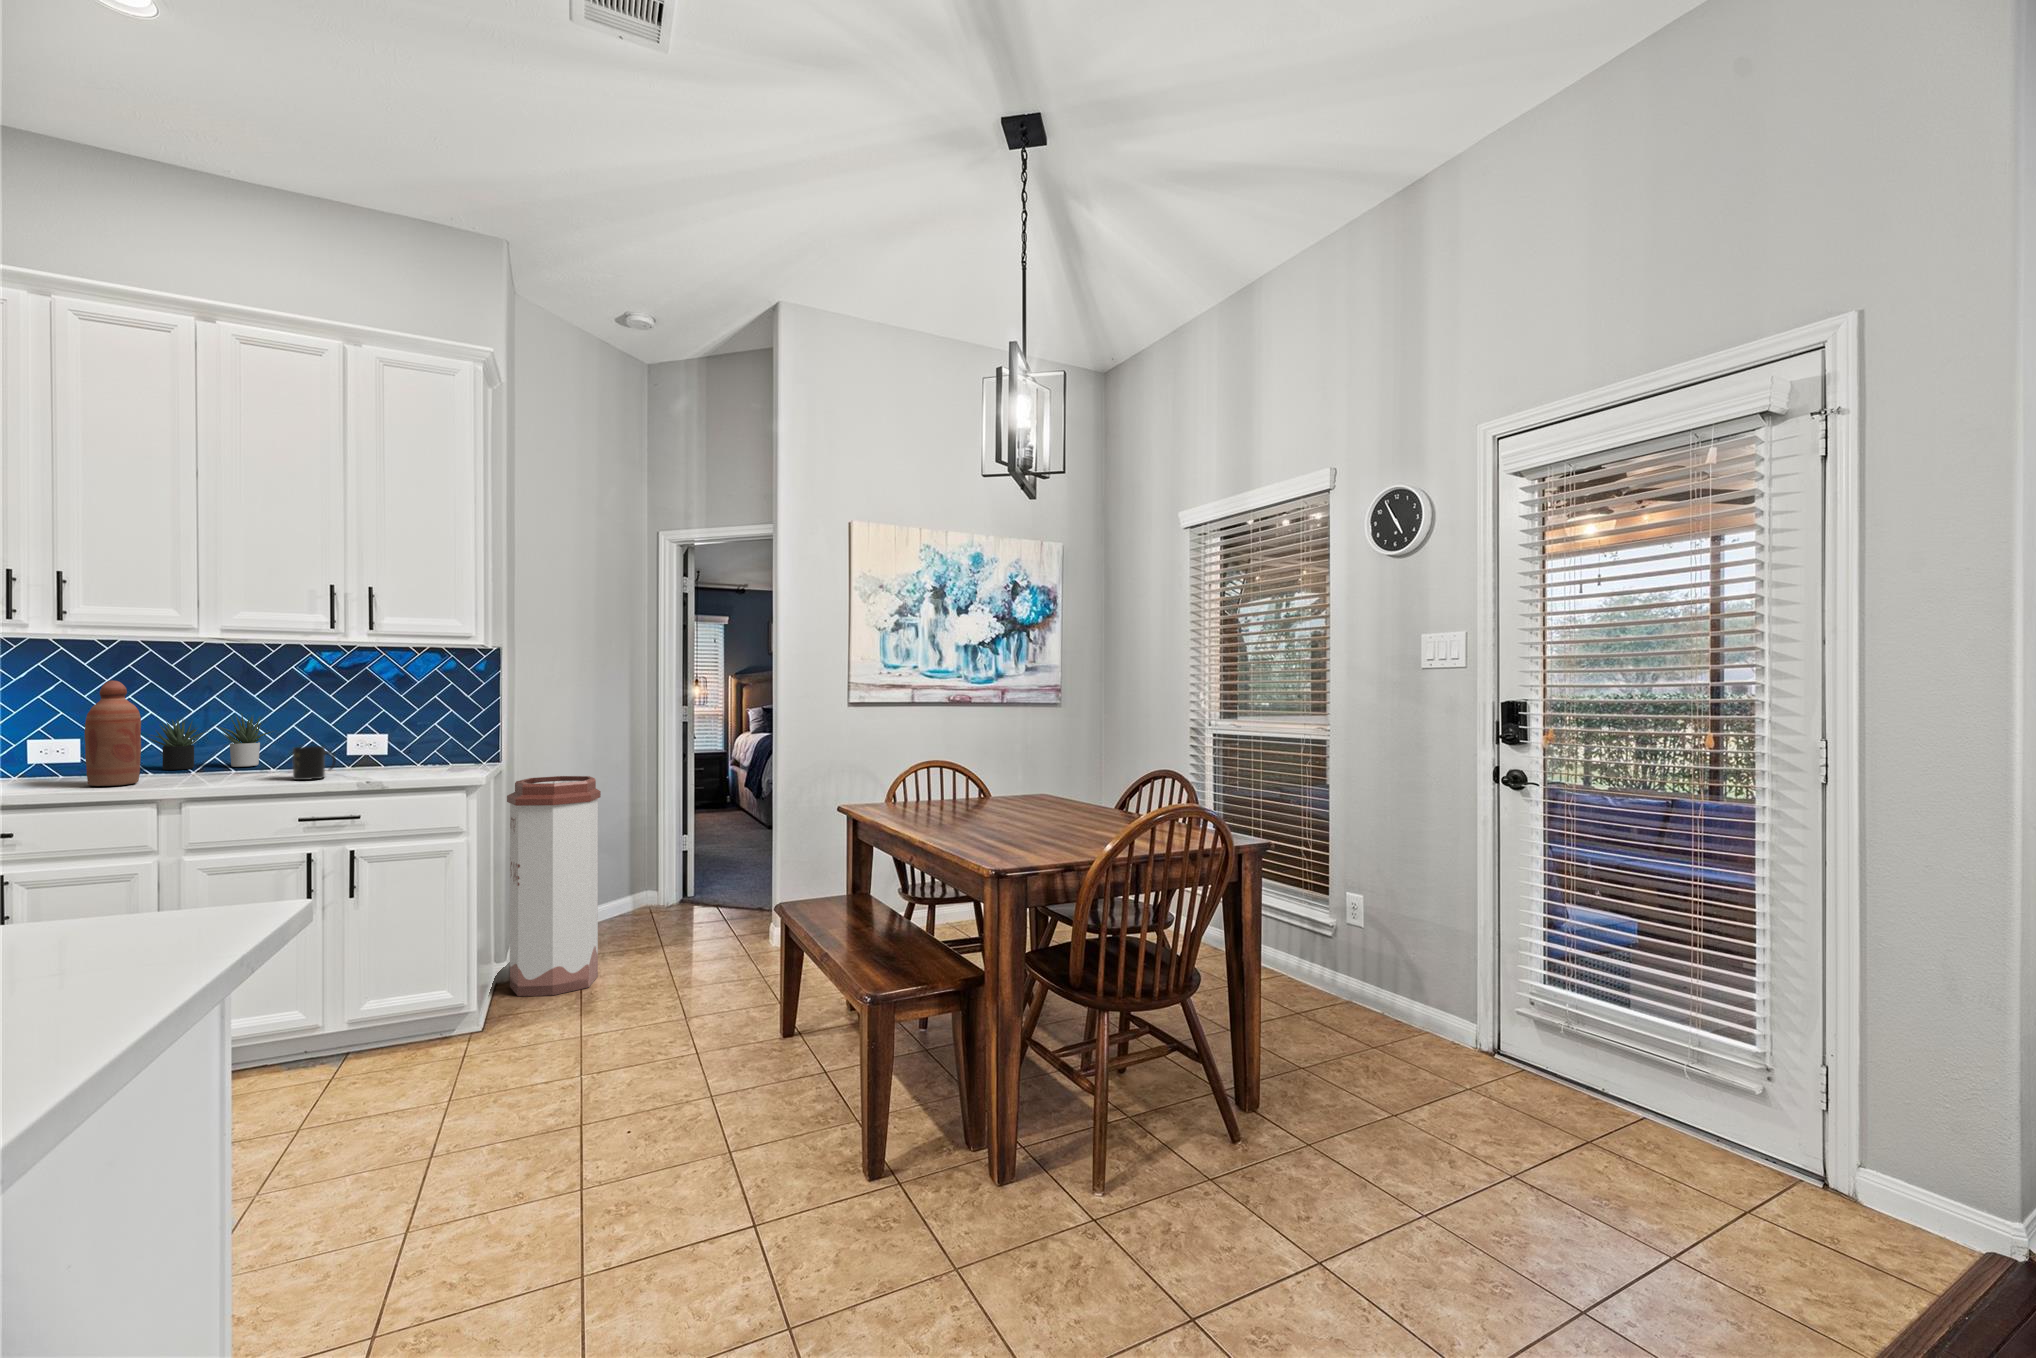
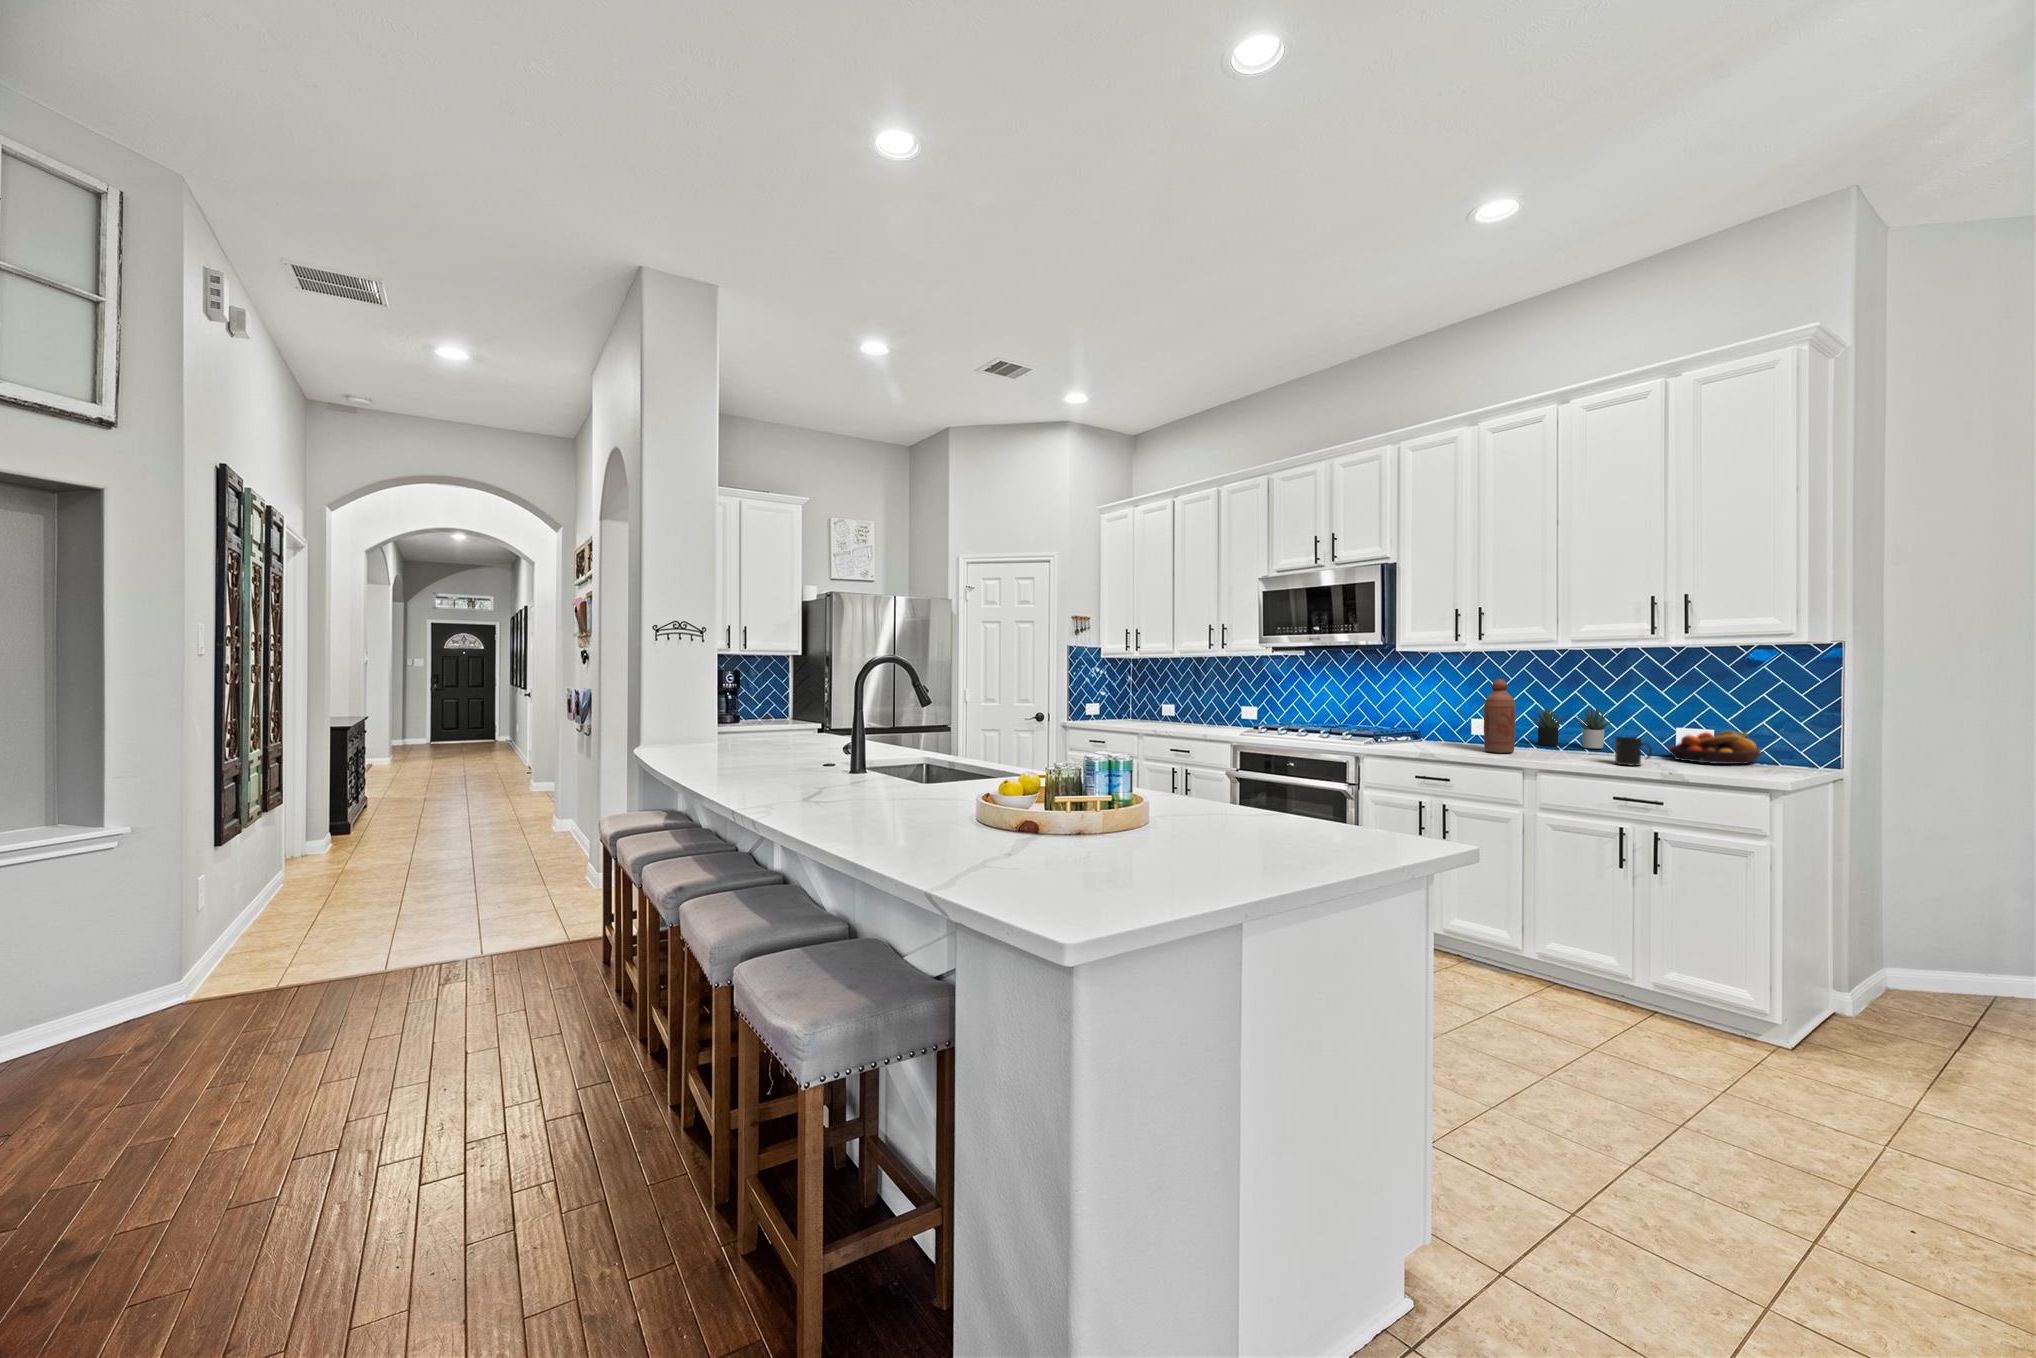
fruit bowl: none [344,731,436,768] -> present [1669,731,1761,764]
trash can: present [507,776,601,996] -> none [1853,795,1994,1062]

